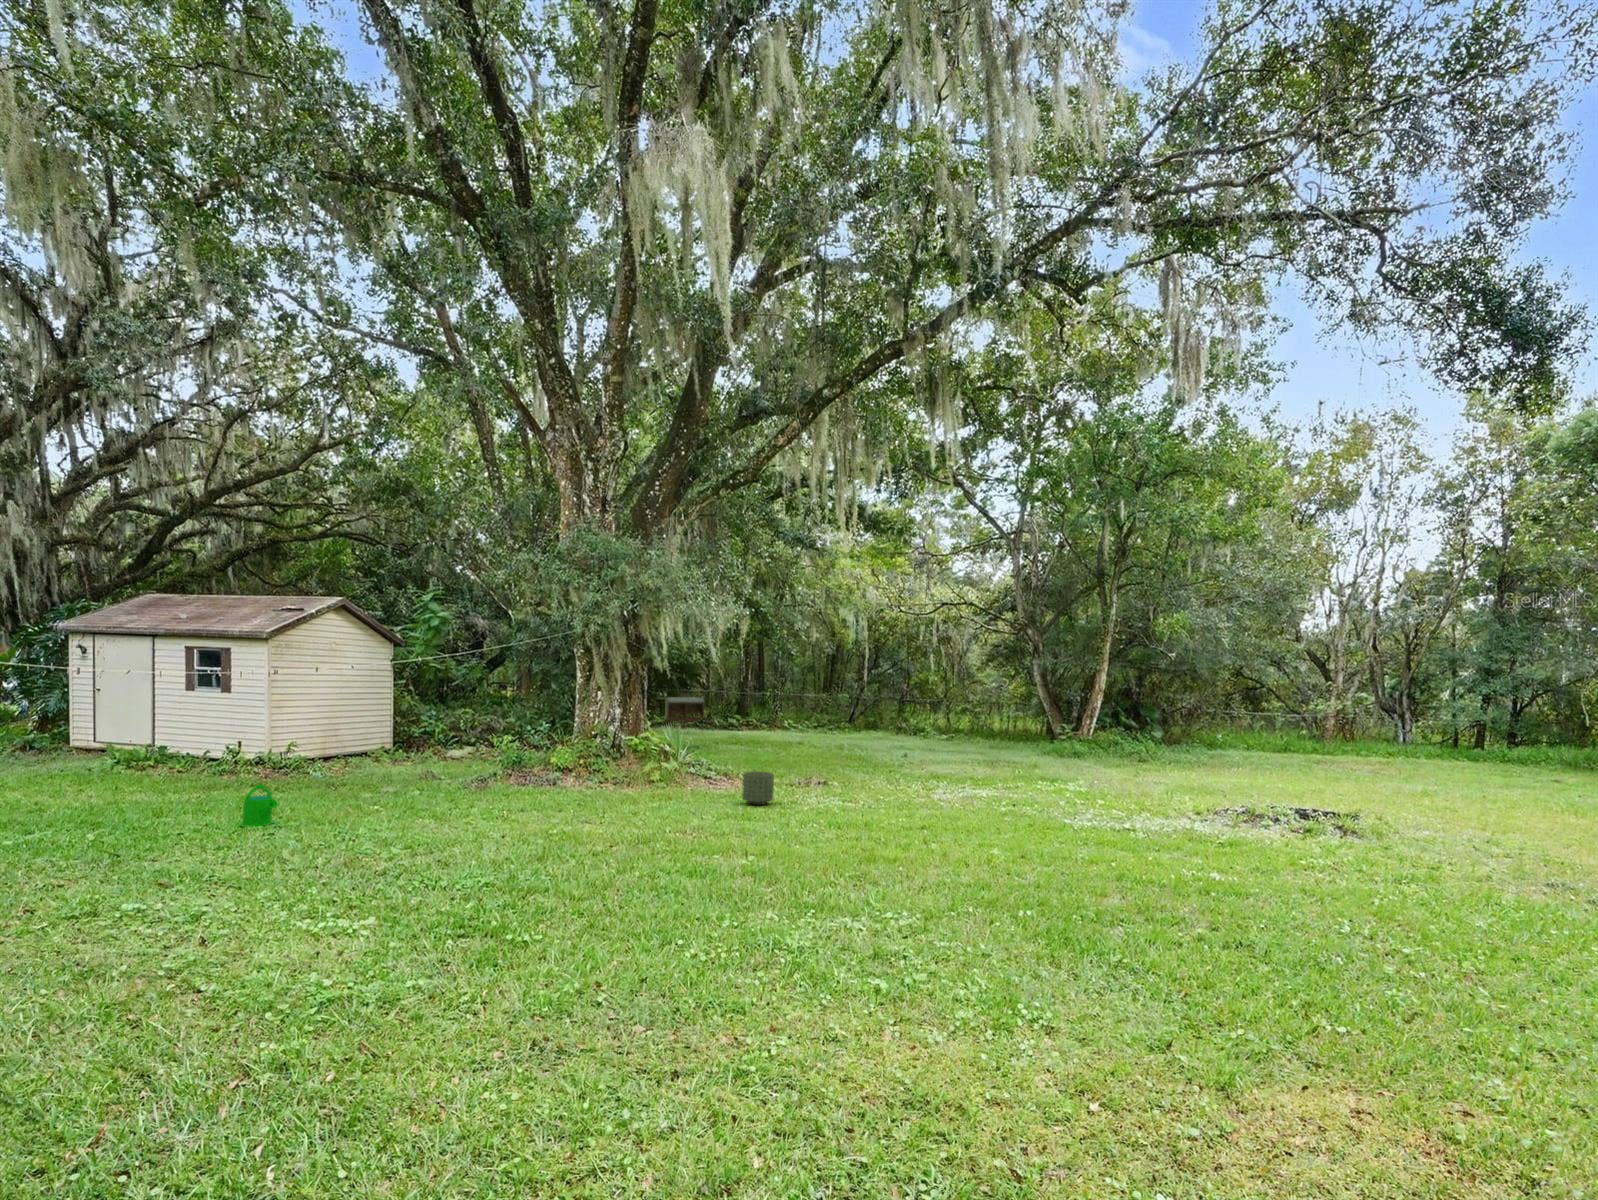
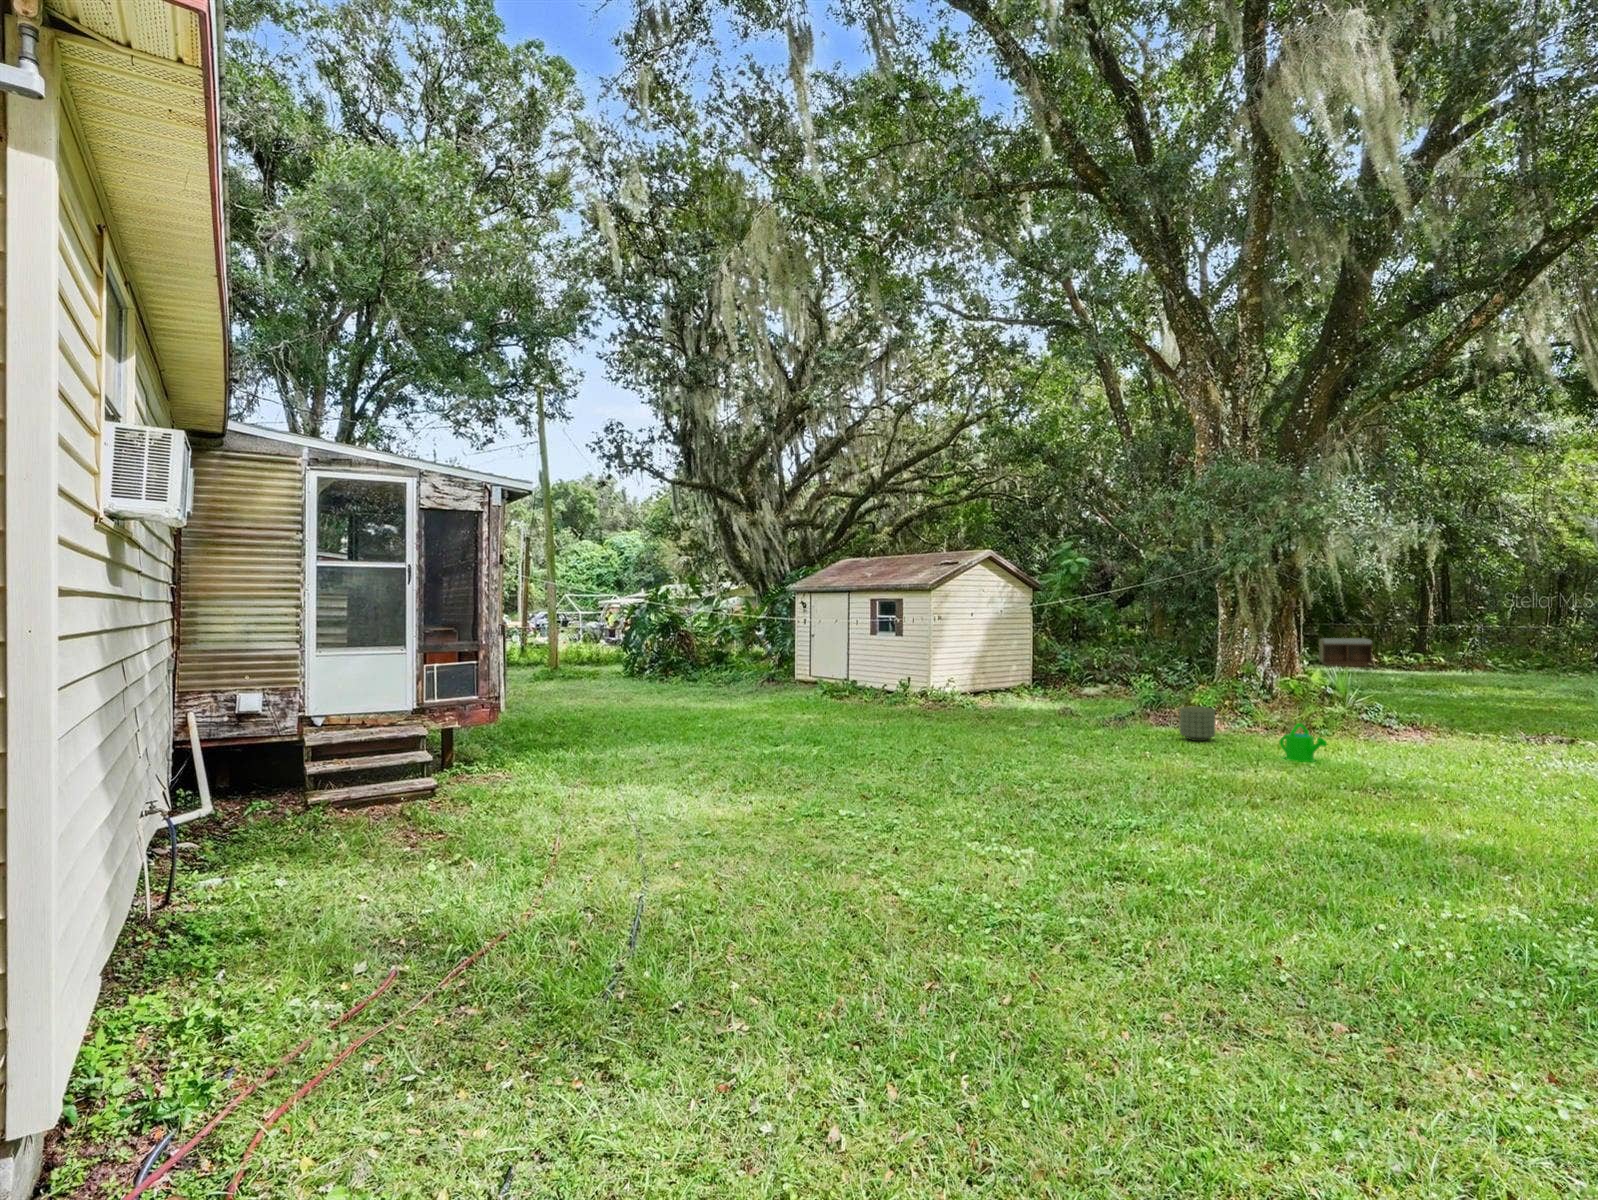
planter: present [742,771,774,805] -> present [1180,707,1215,741]
watering can: present [240,785,278,827] -> present [1279,723,1327,762]

